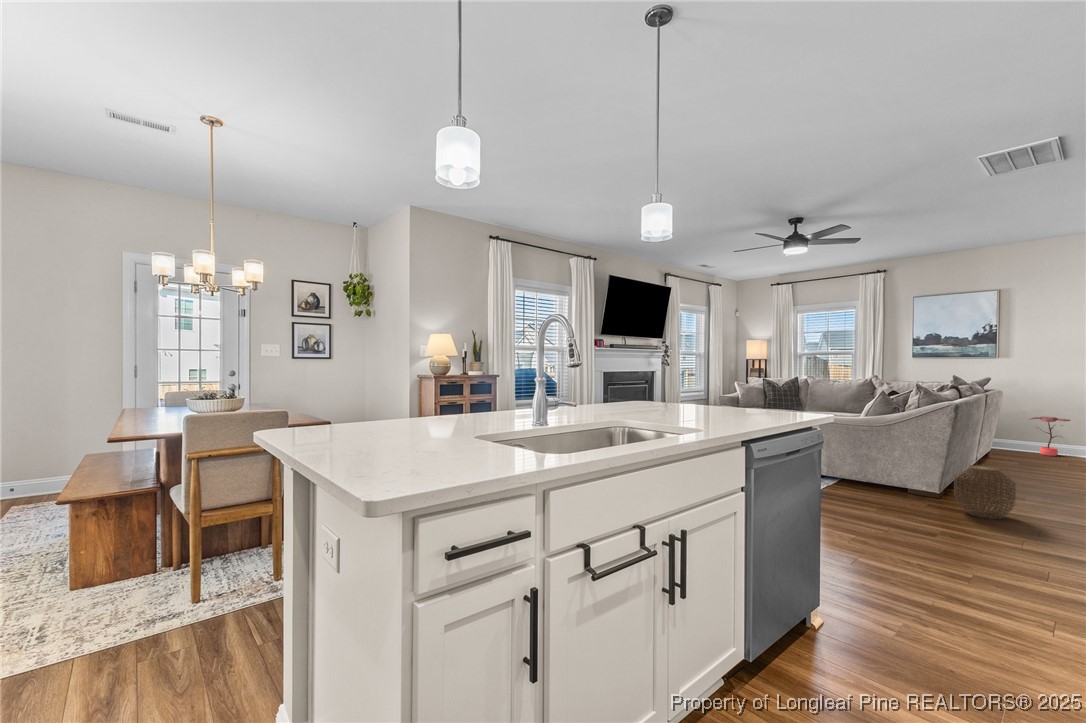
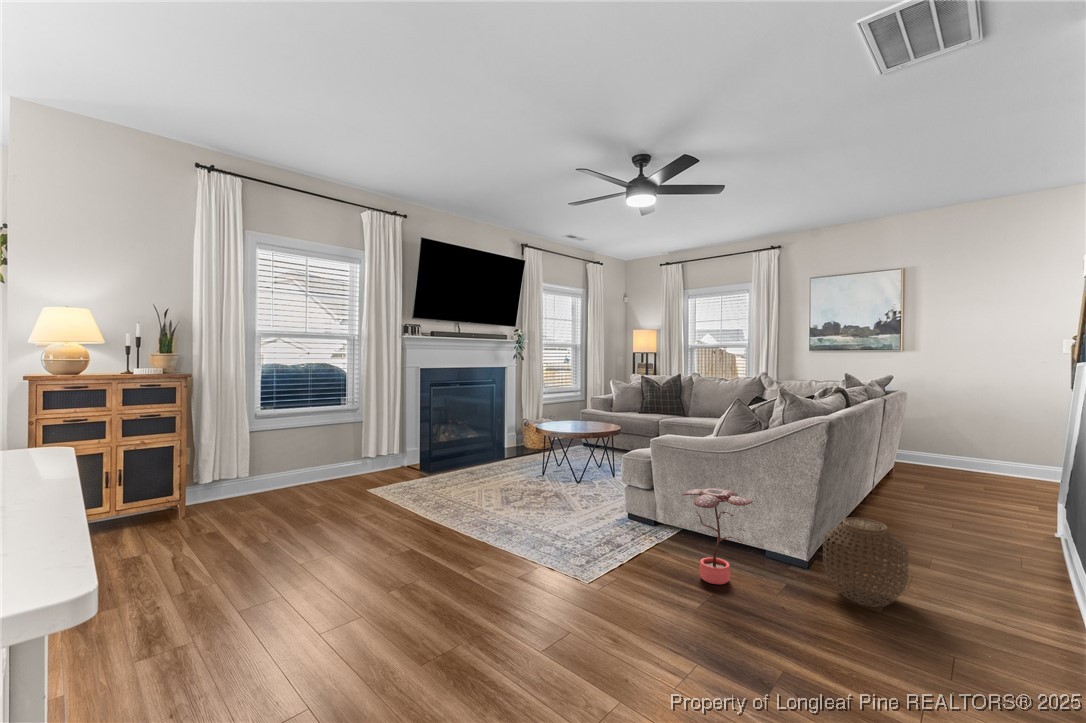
potted plant: present [1029,417,1071,456] -> present [682,488,753,584]

